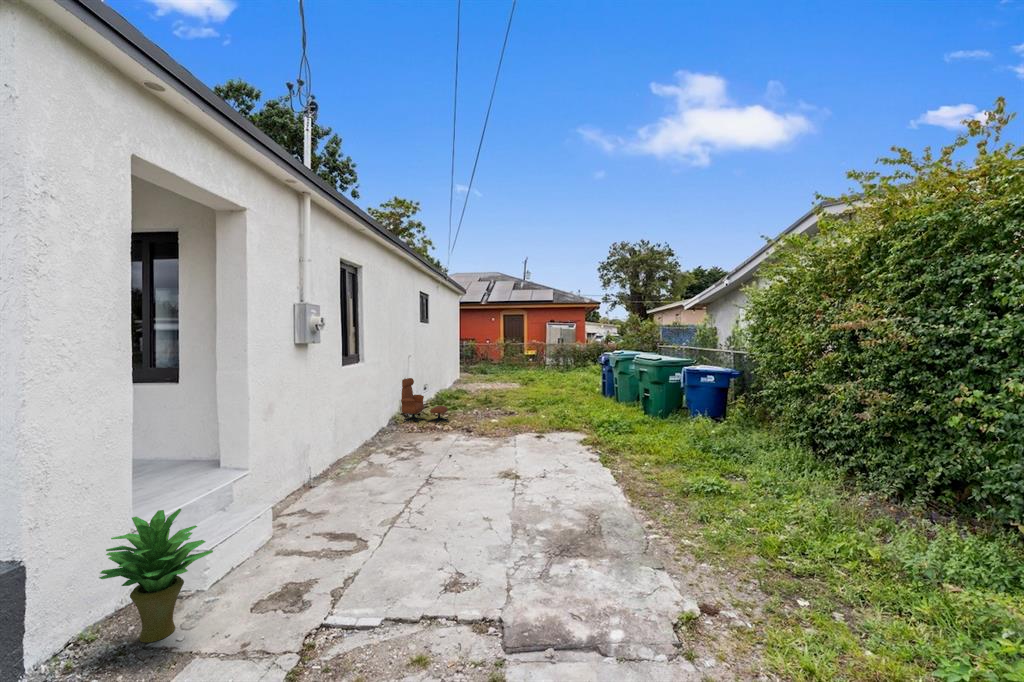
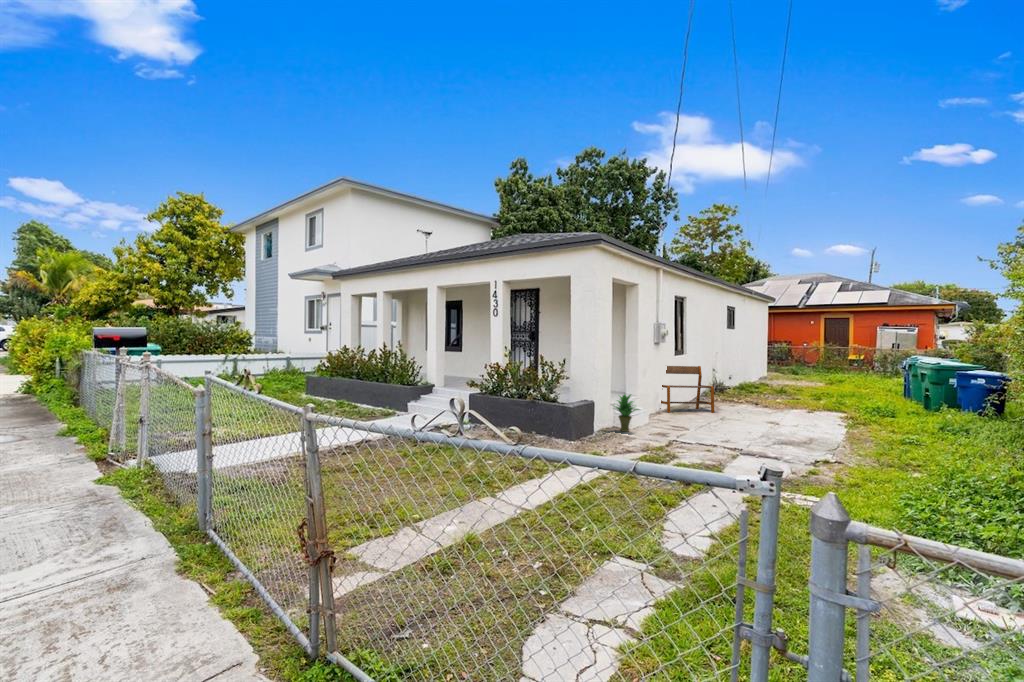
lounge chair: present [401,378,449,423] -> none [709,368,744,400]
bench: none [310,382,414,482] -> present [660,366,714,413]

